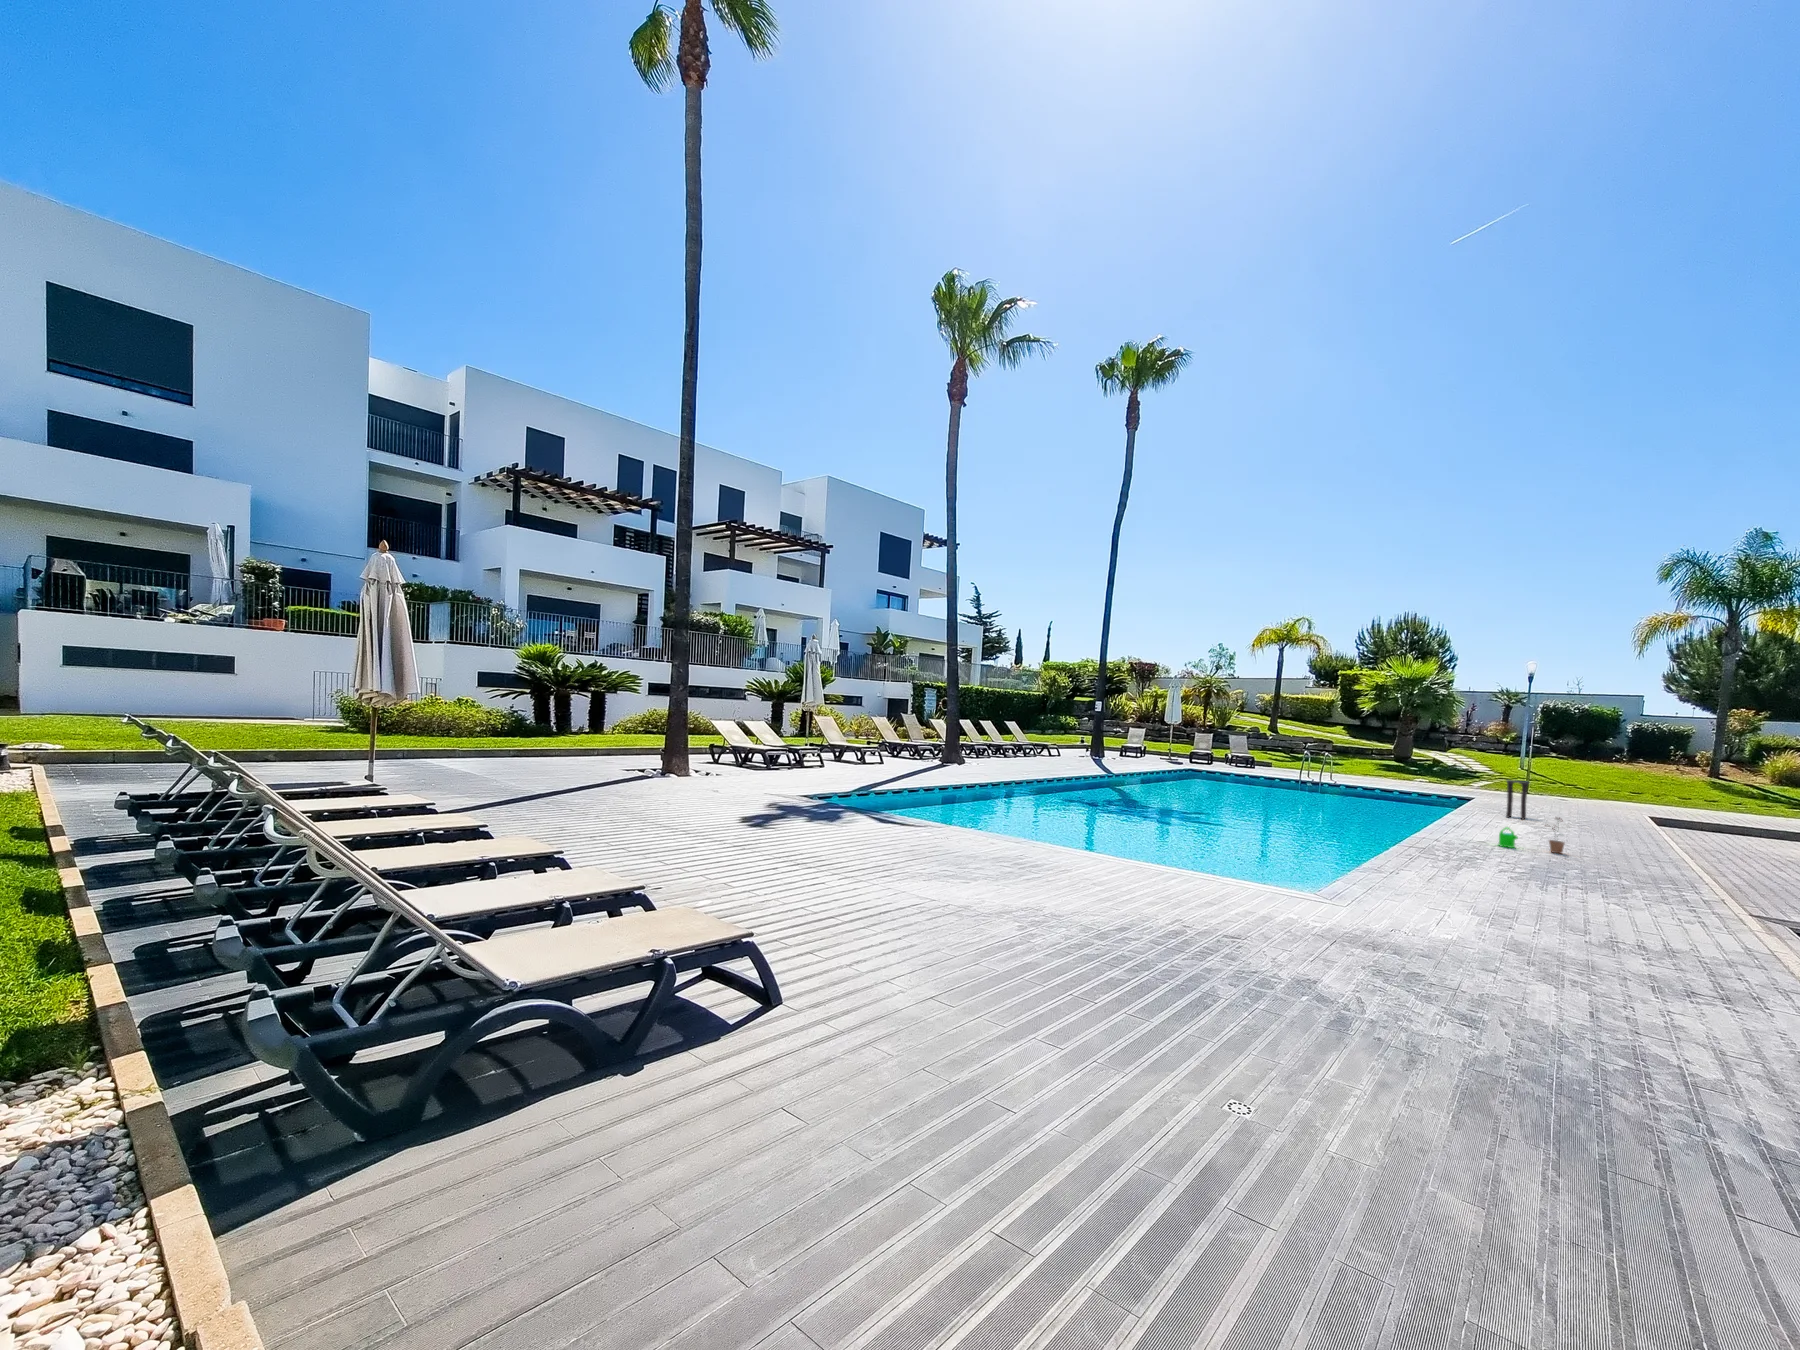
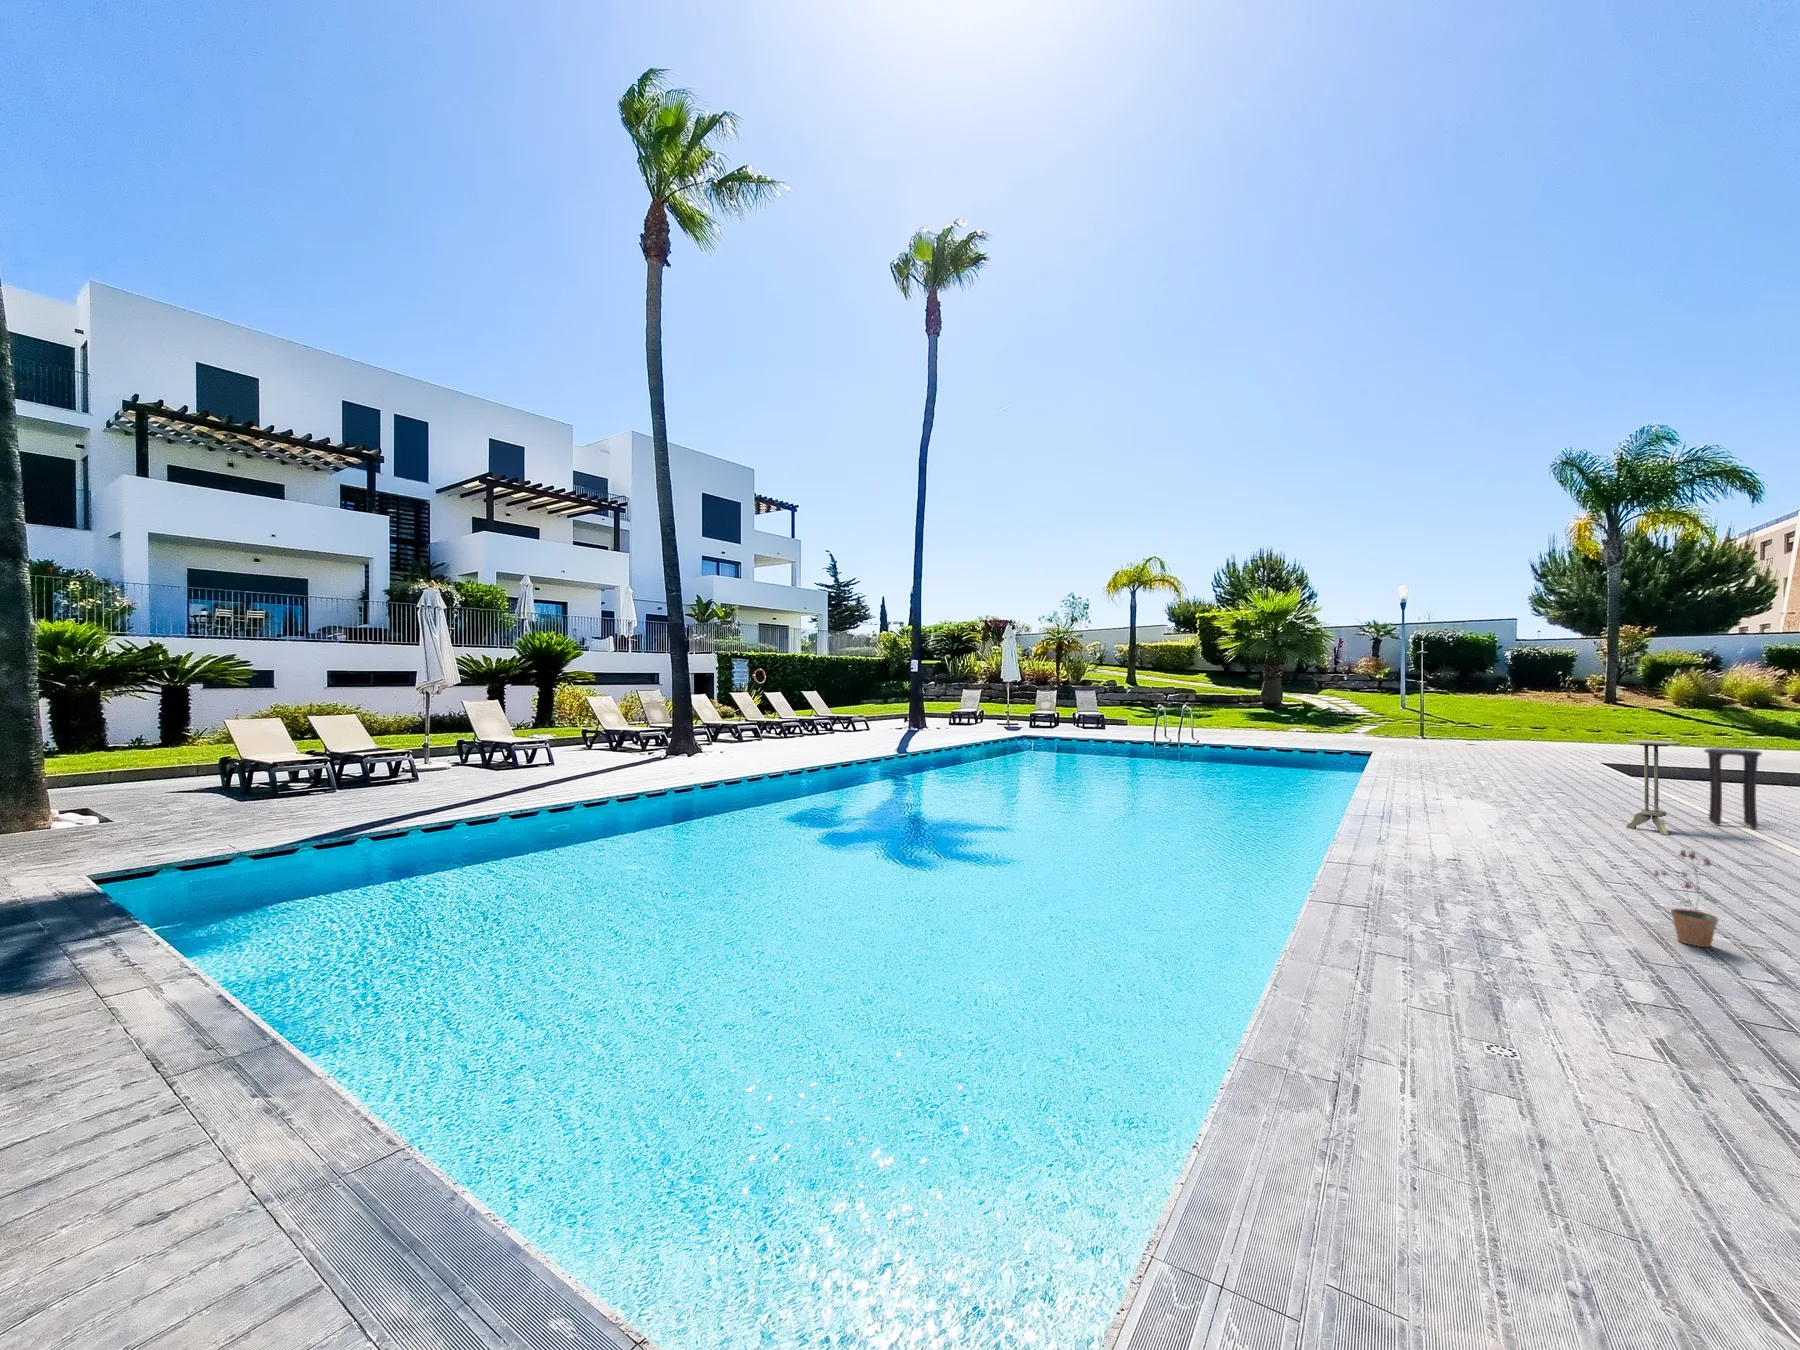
stool: present [1506,780,1529,820] -> present [1705,748,1762,829]
side table: none [1594,785,1623,836] -> present [1627,740,1680,835]
watering can: present [1498,827,1518,848] -> none [1537,880,1600,934]

